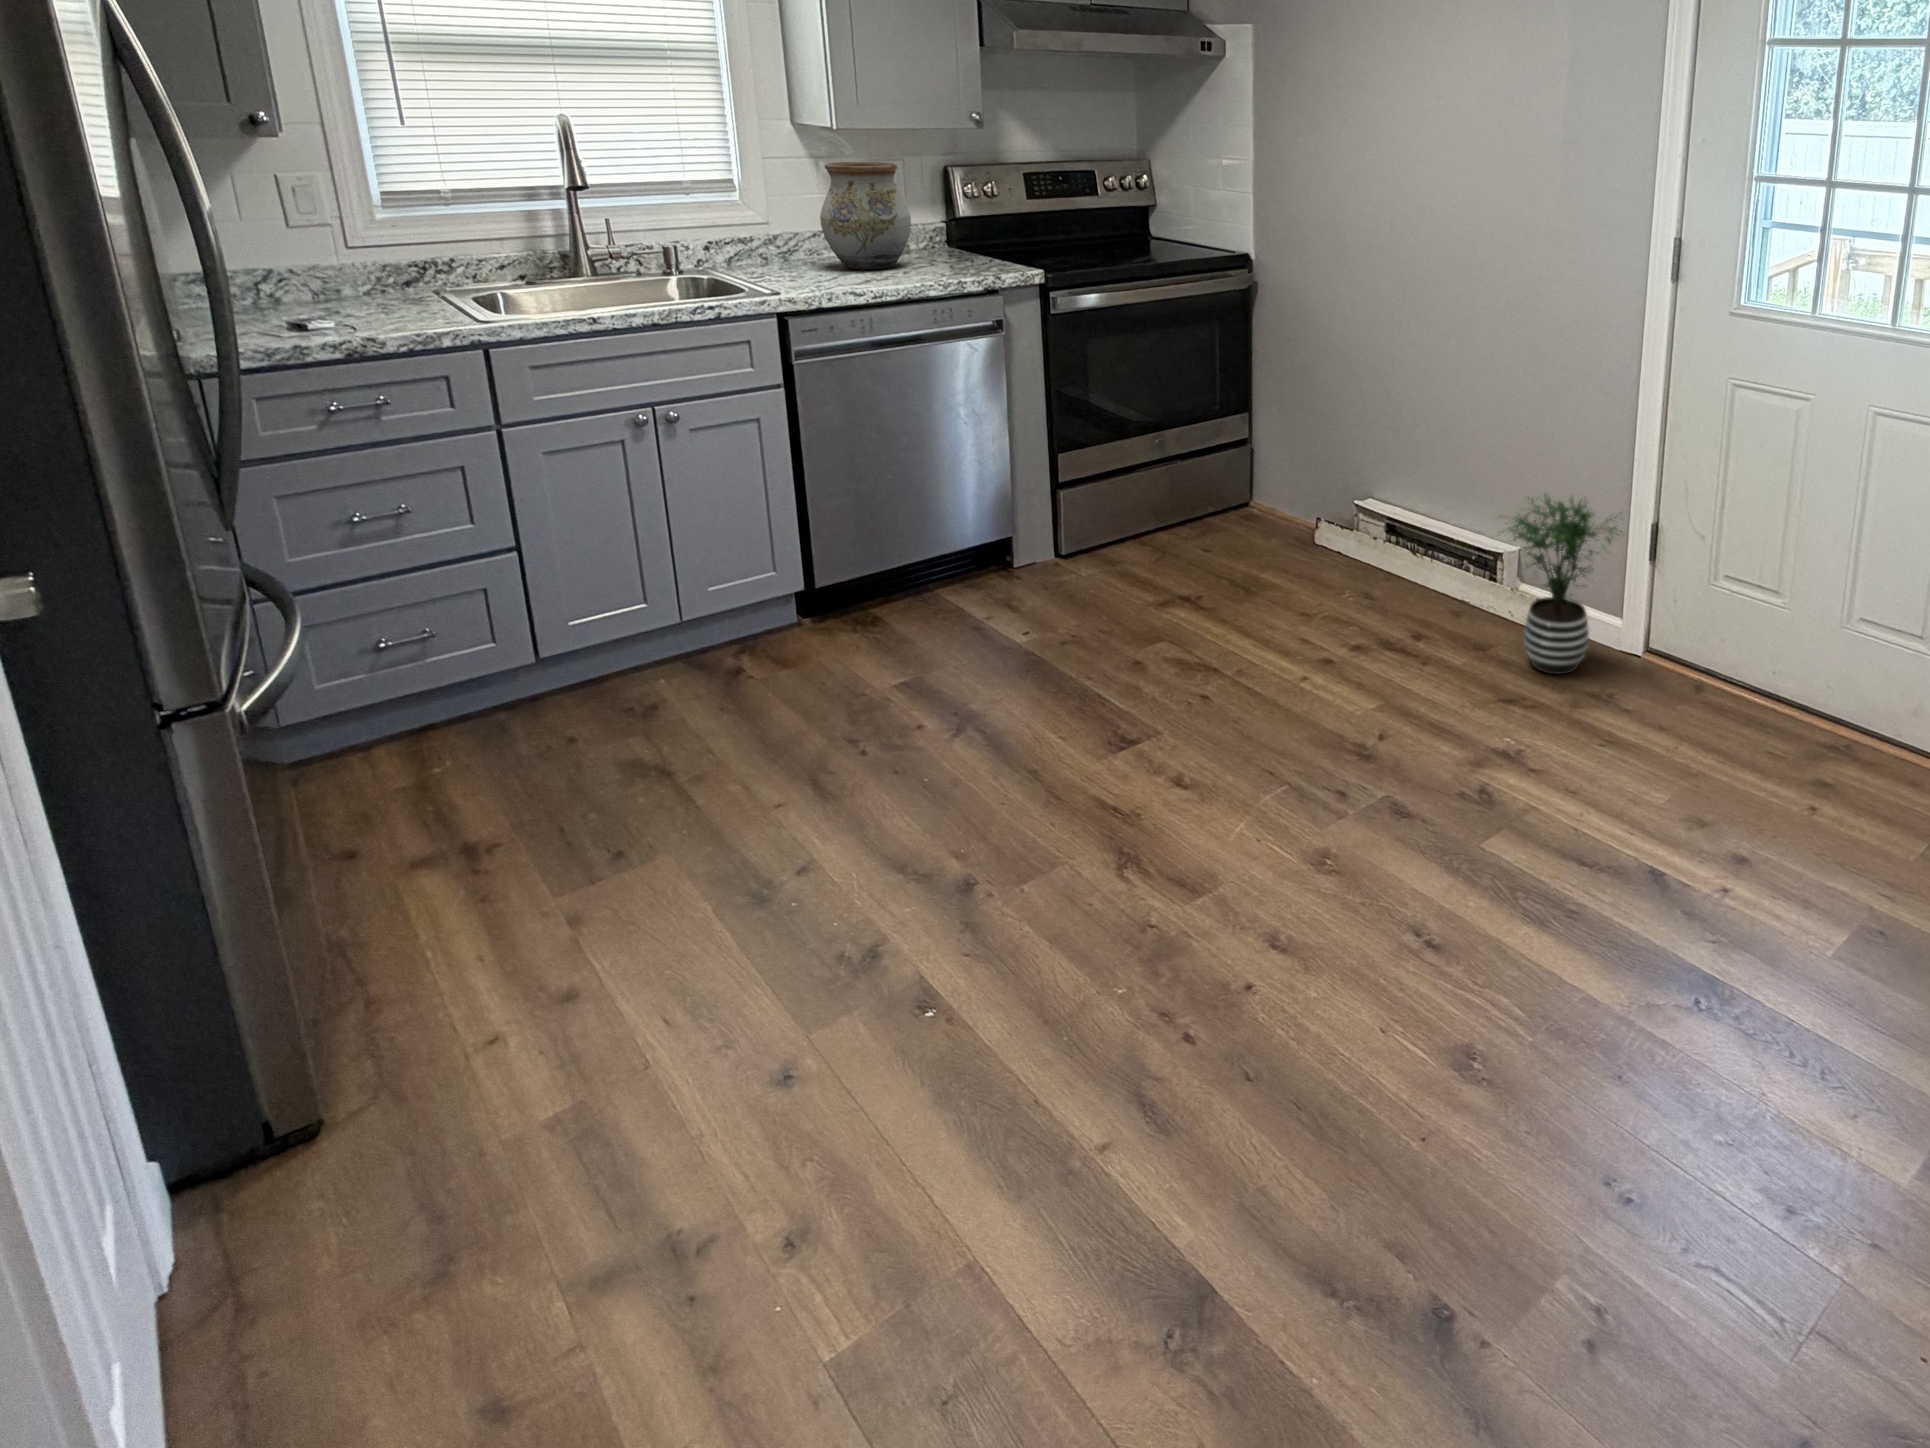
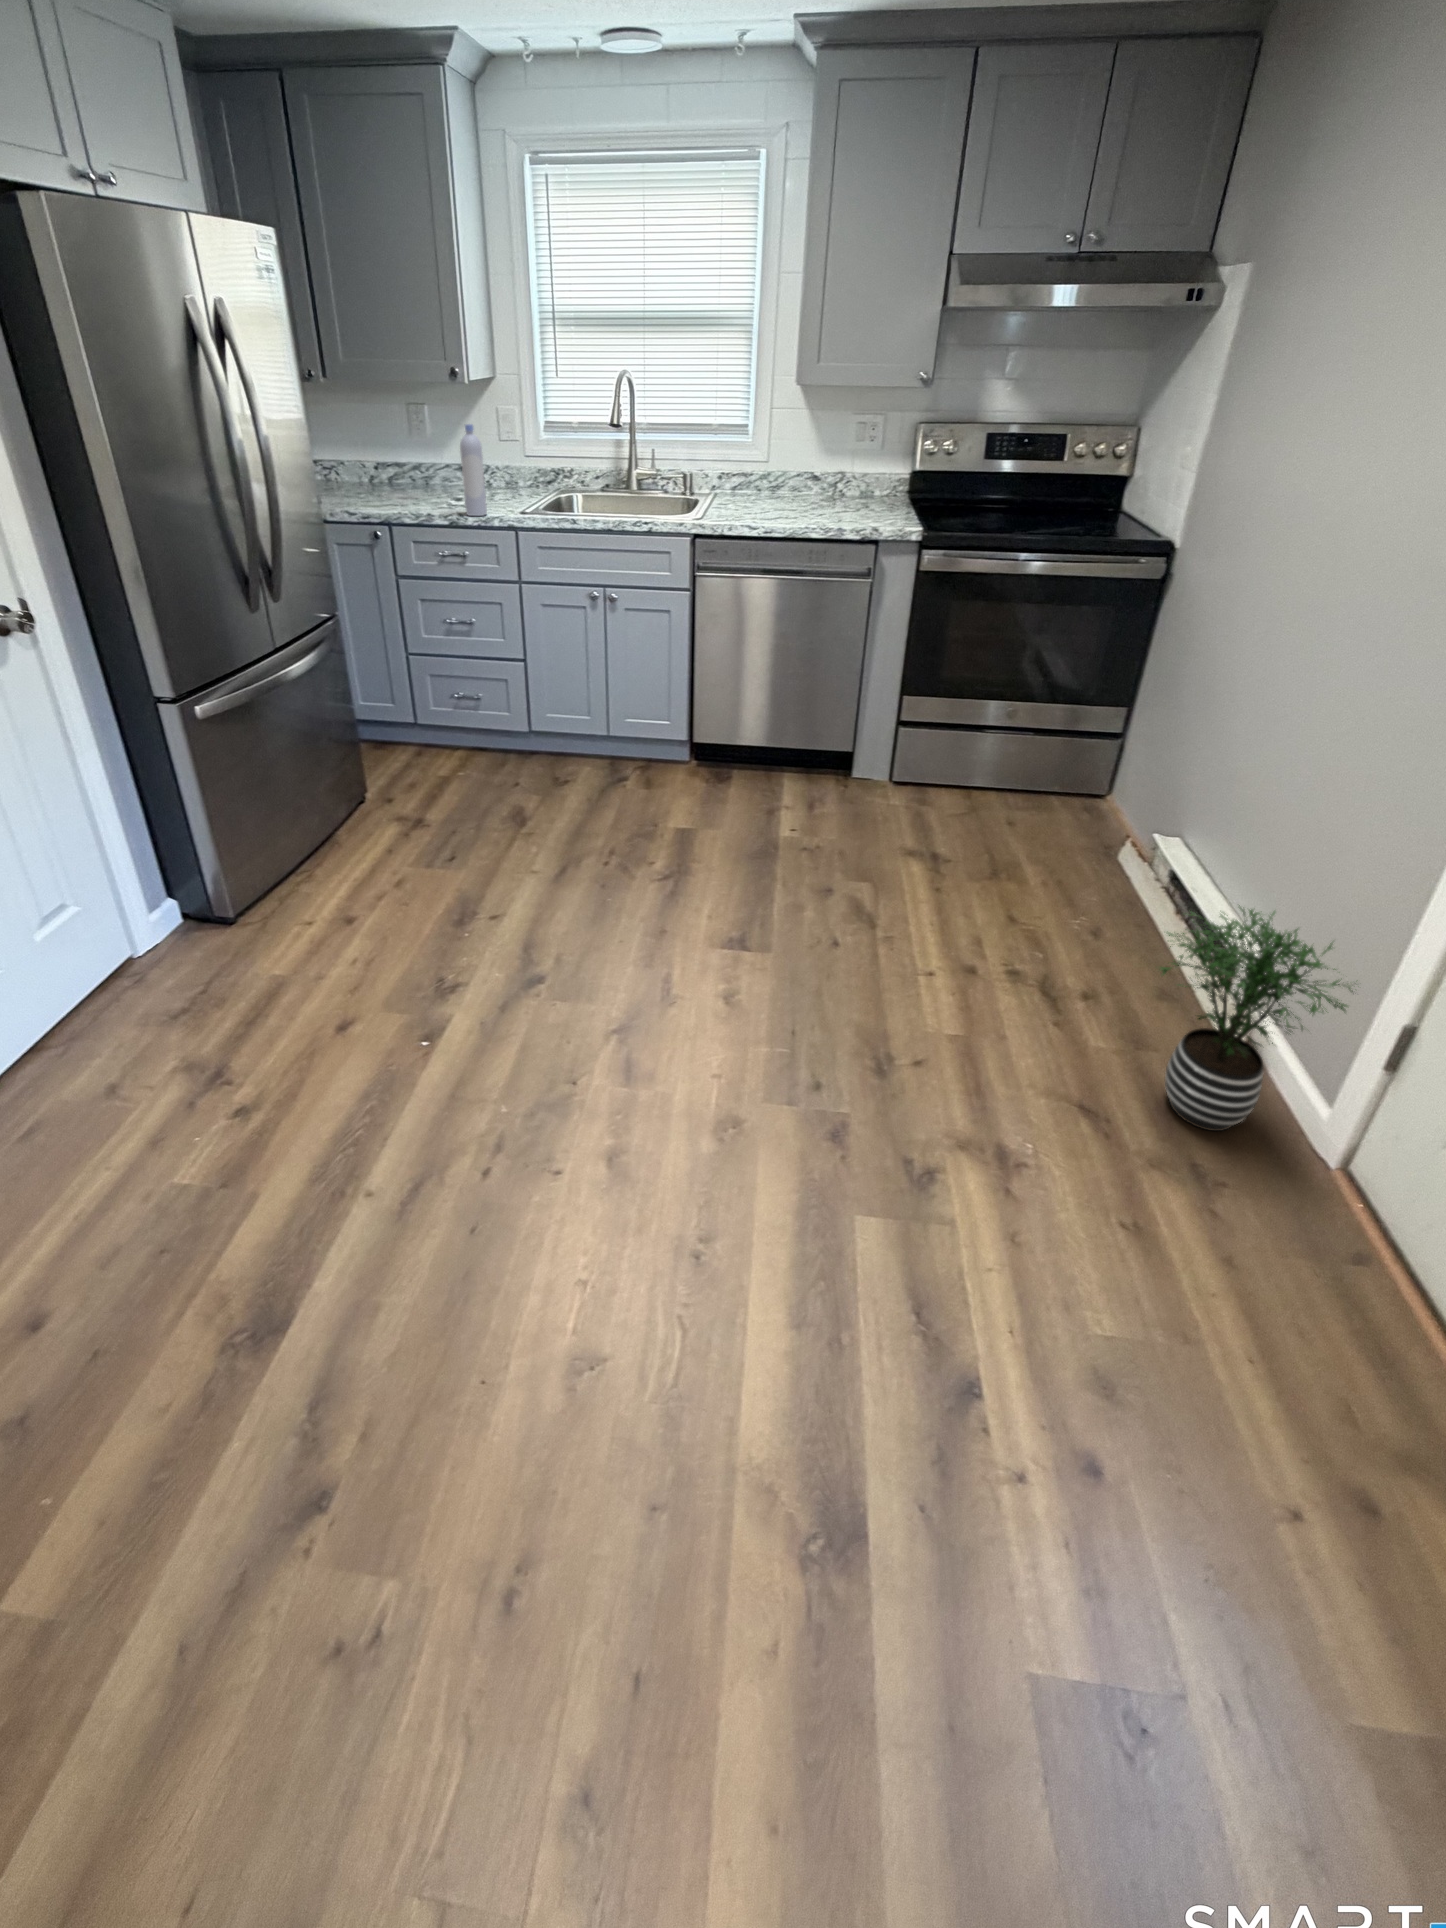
vase: present [820,162,911,270] -> none [790,414,859,509]
bottle: none [351,197,415,338] -> present [460,424,487,516]

